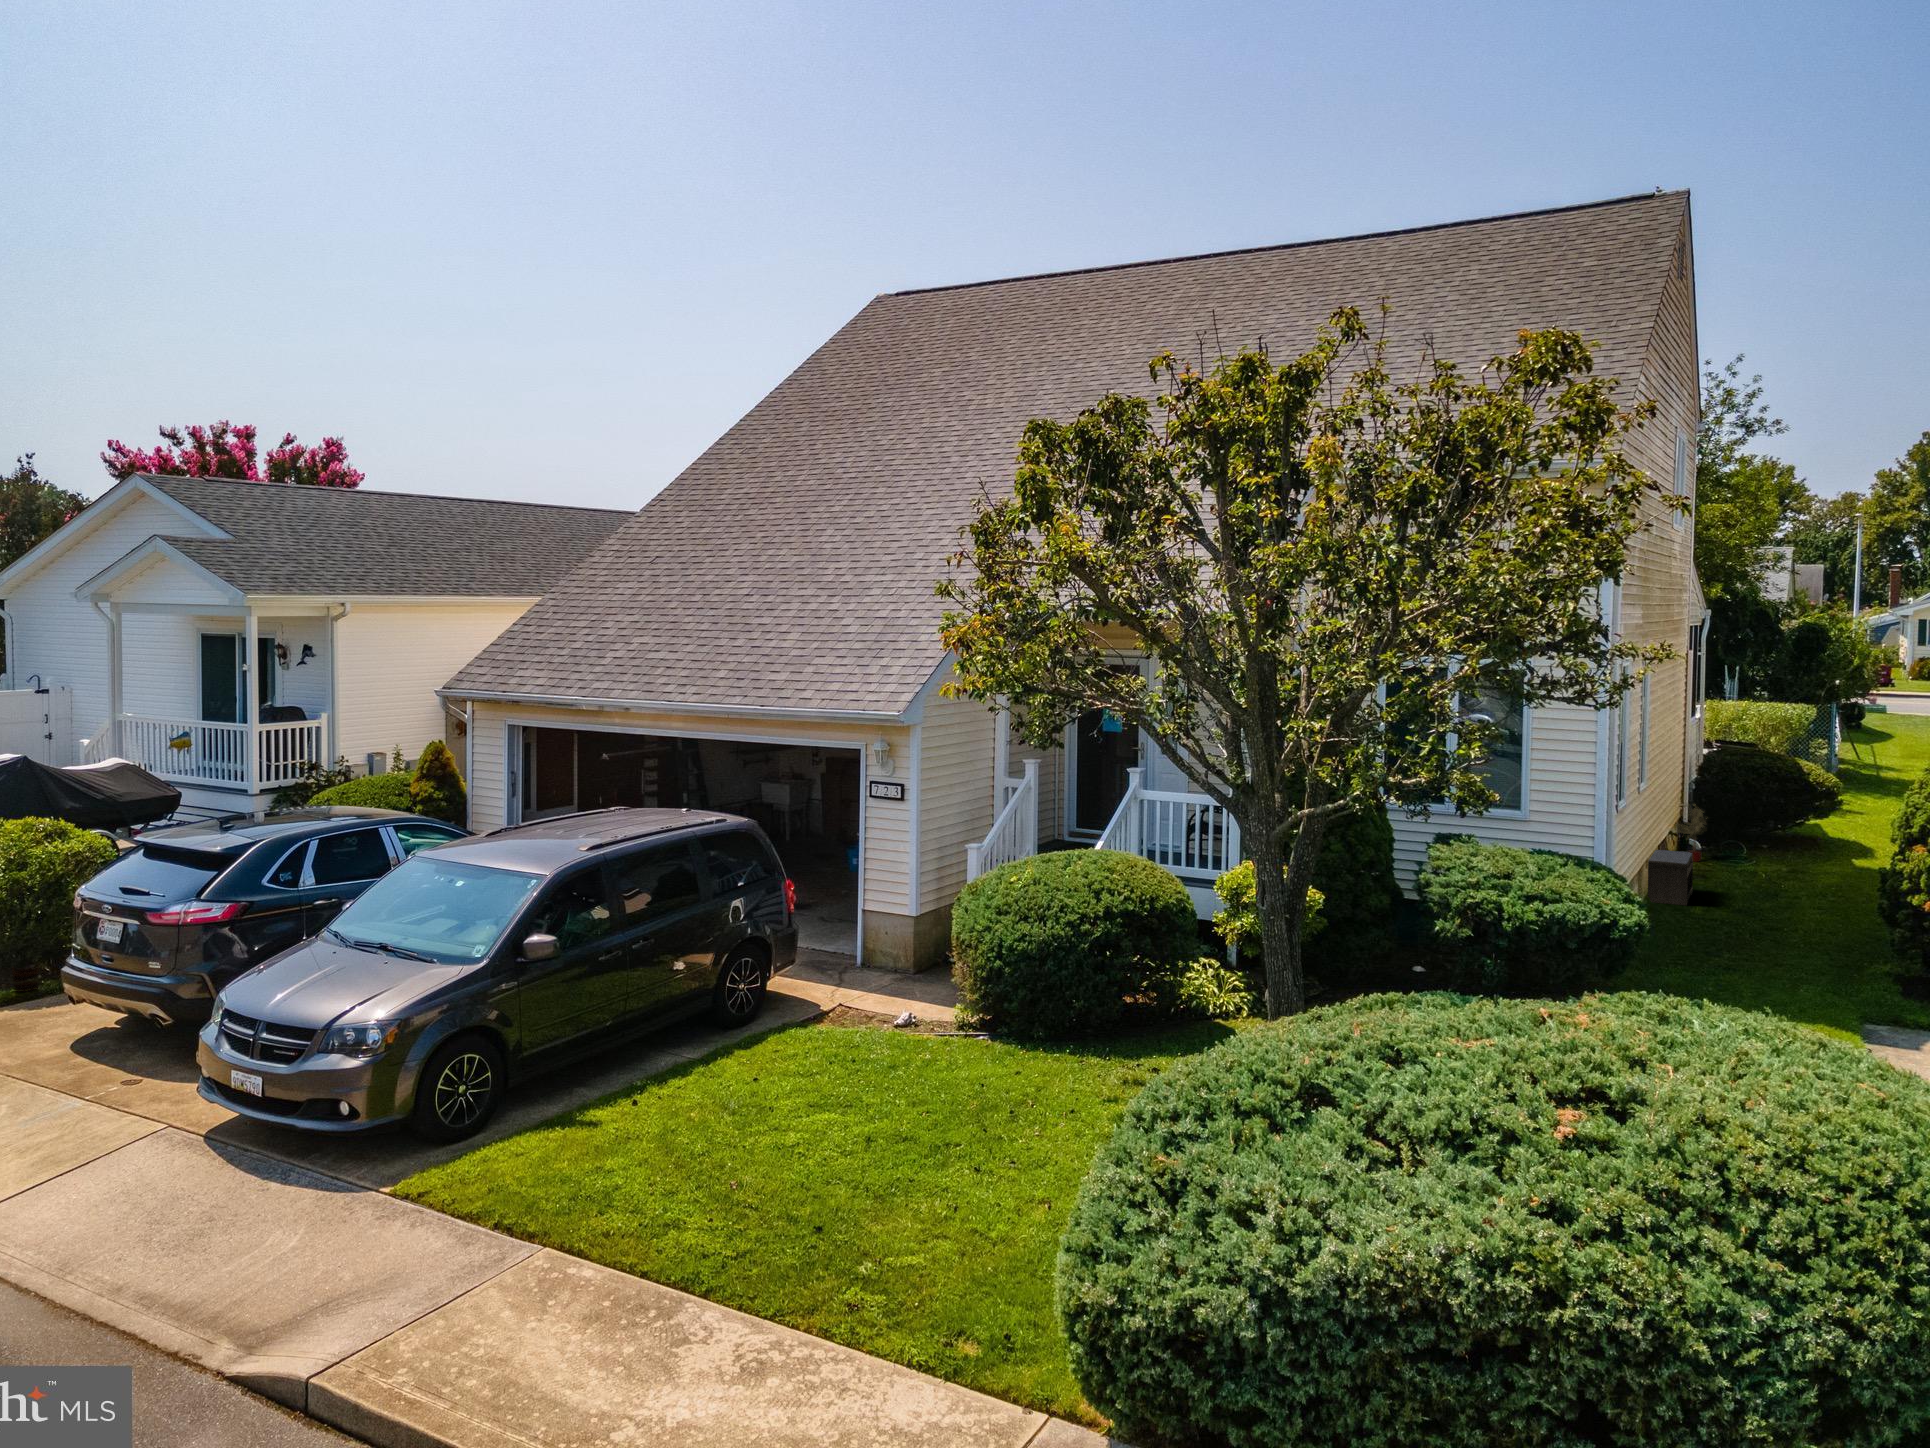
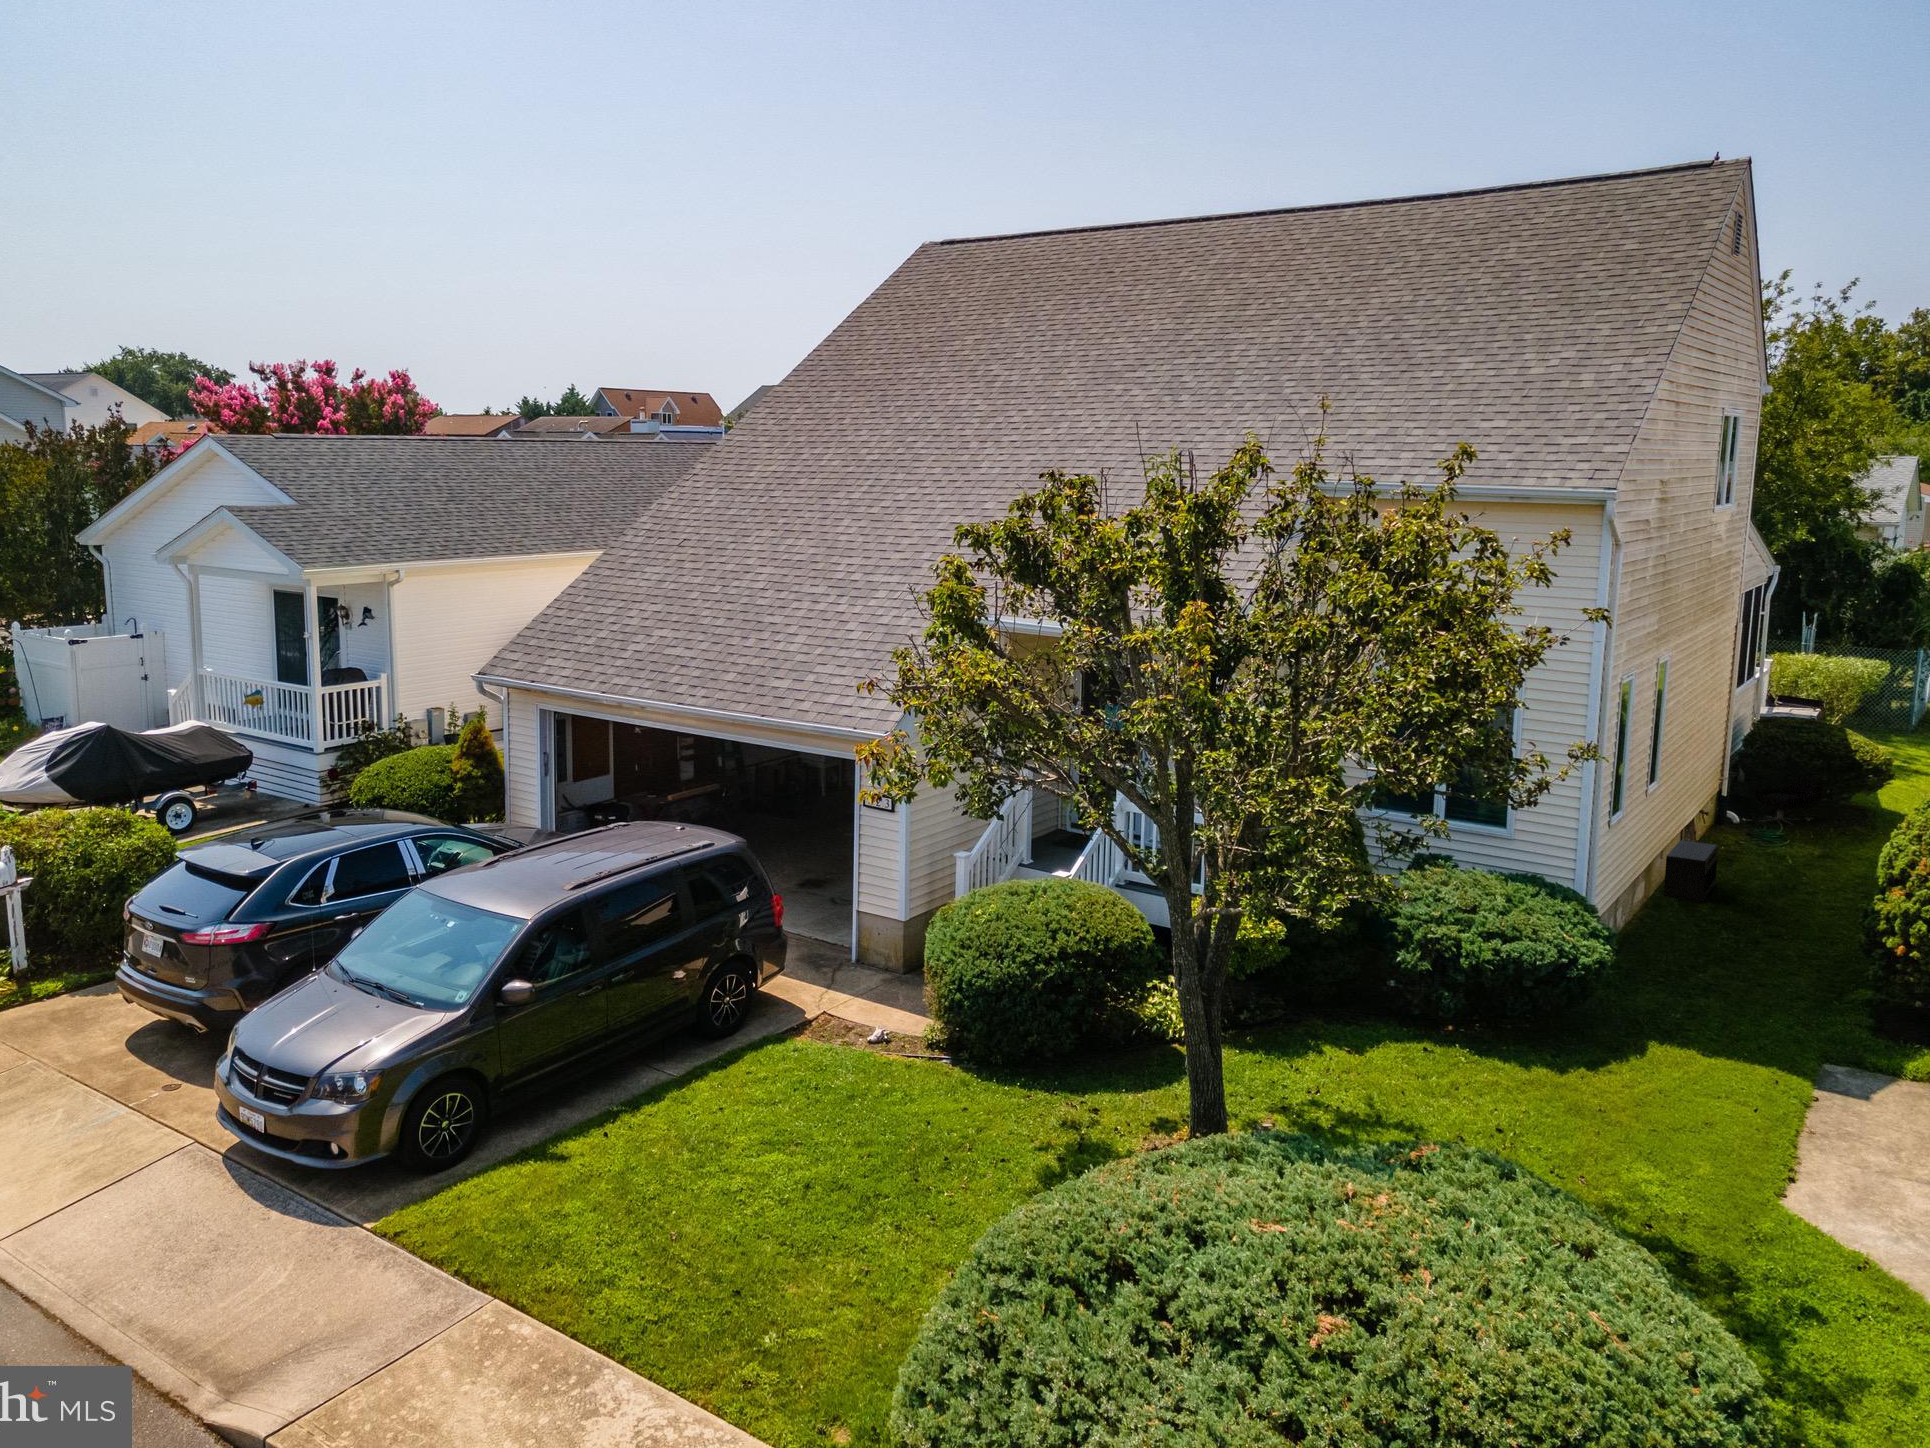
lounge chair: none [1703,802,1770,849] -> present [1753,775,1823,820]
potted tree: present [1676,807,1708,862] -> none [1715,782,1751,842]
wooden bucket: present [12,962,40,992] -> none [83,941,109,977]

